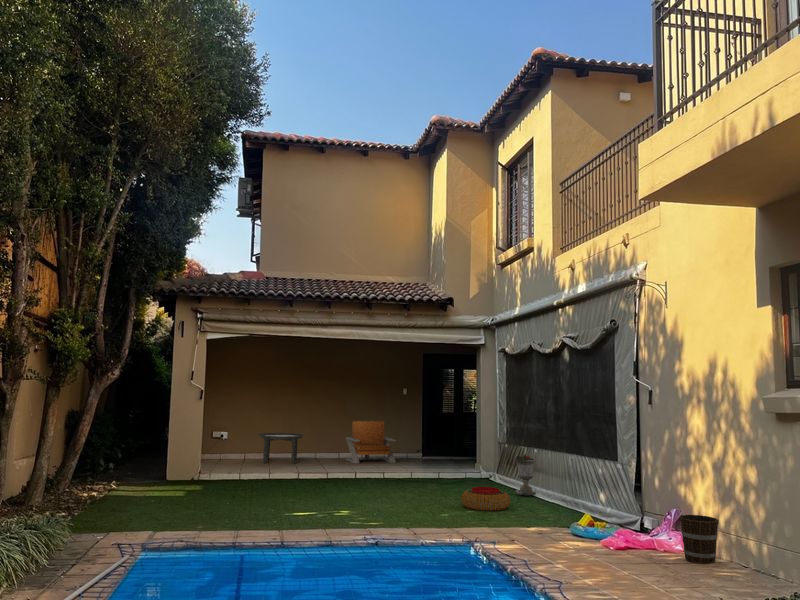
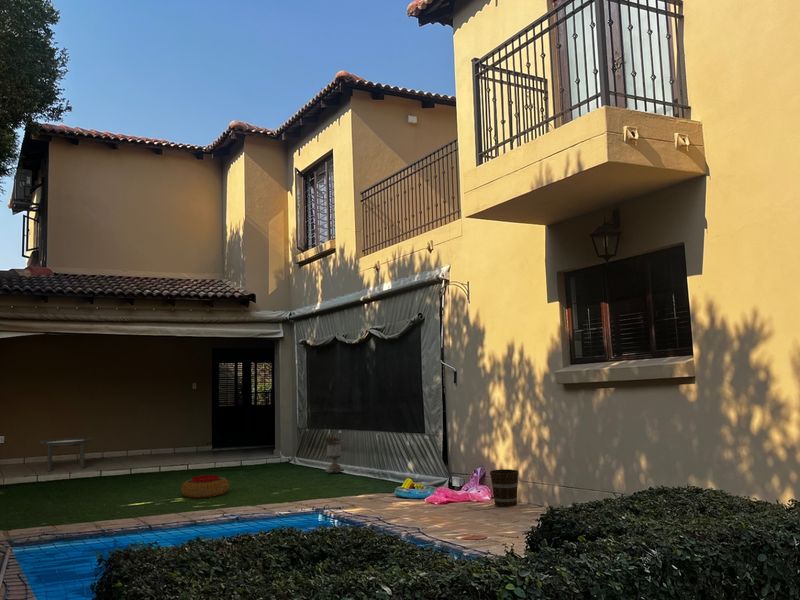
lounge chair: present [346,421,396,463] -> none [137,417,192,462]
pouf: present [461,487,510,511] -> present [181,475,229,498]

